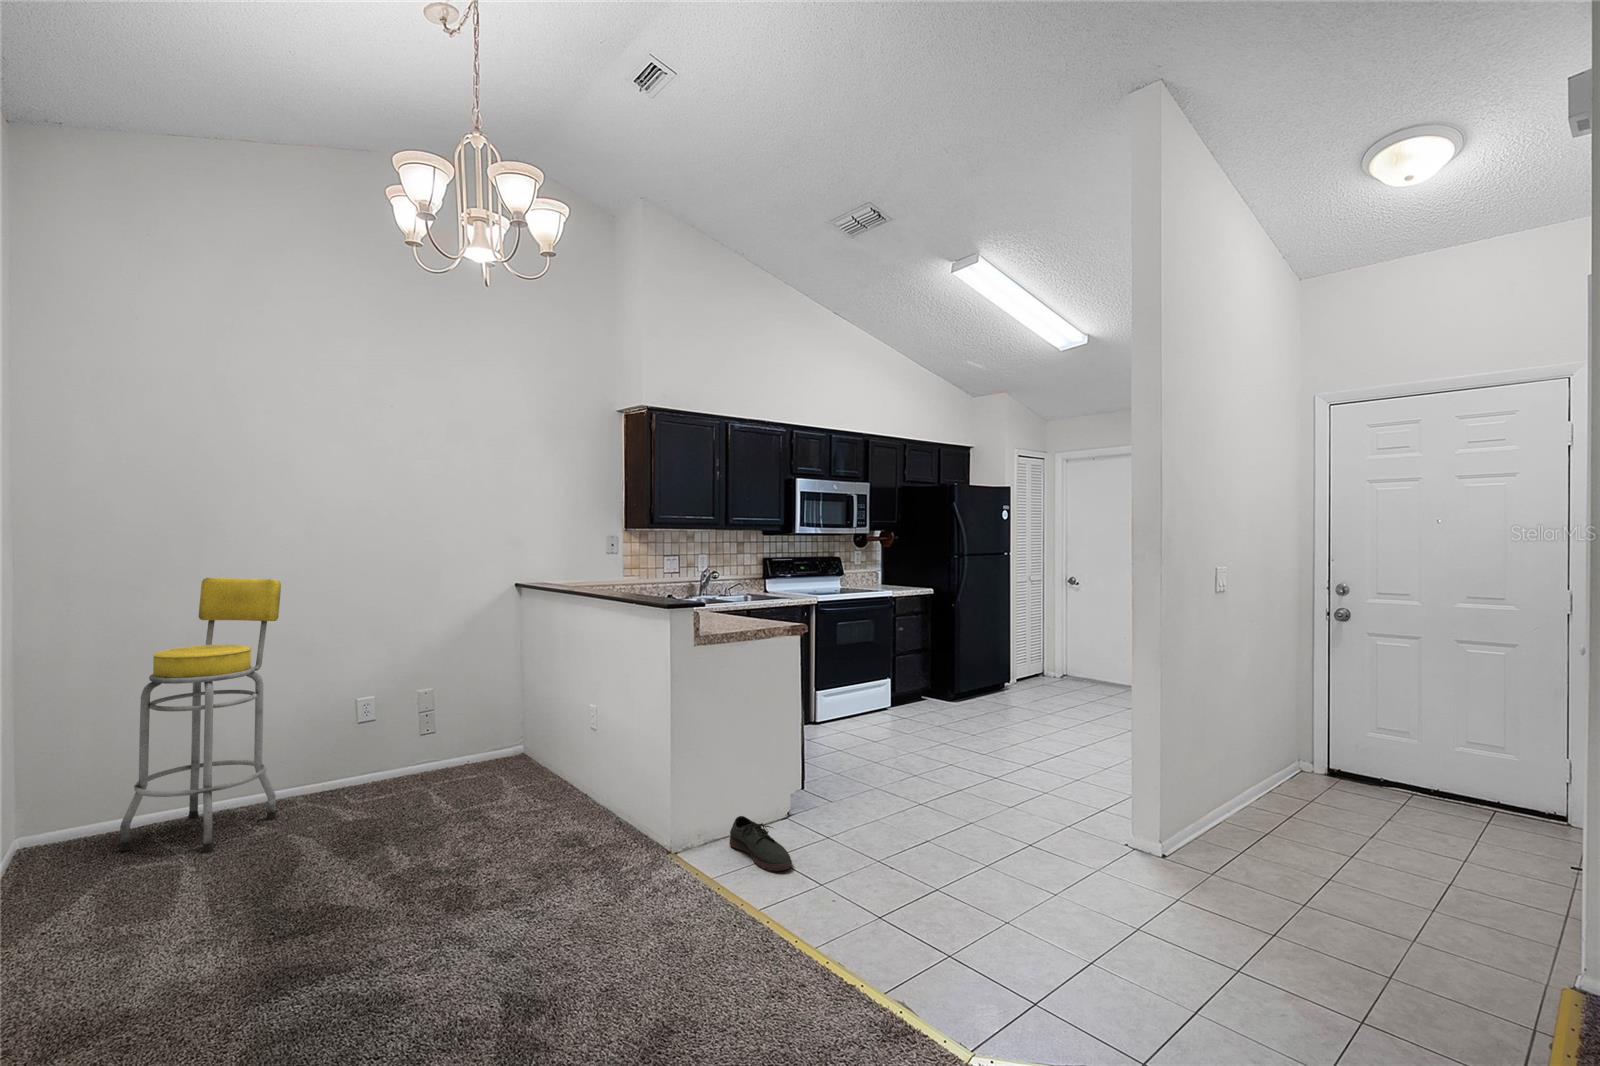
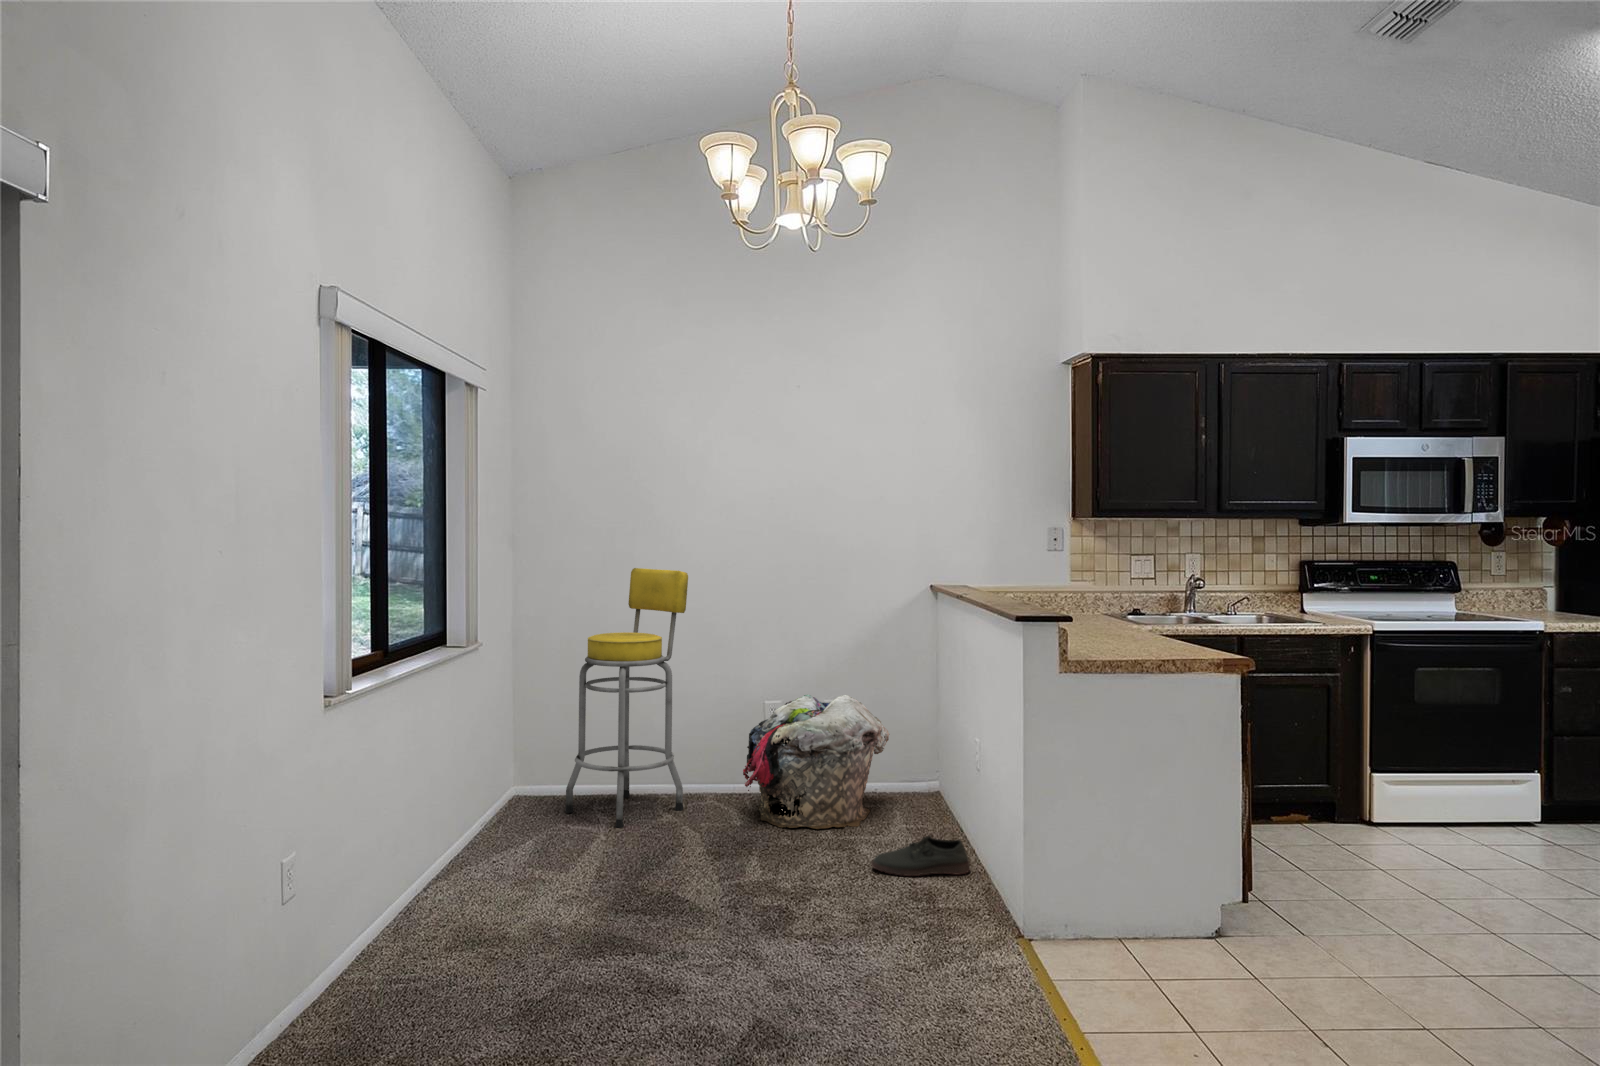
laundry basket: none [352,683,488,813] -> present [743,695,889,829]
shoe: present [729,816,792,871] -> present [871,835,970,876]

